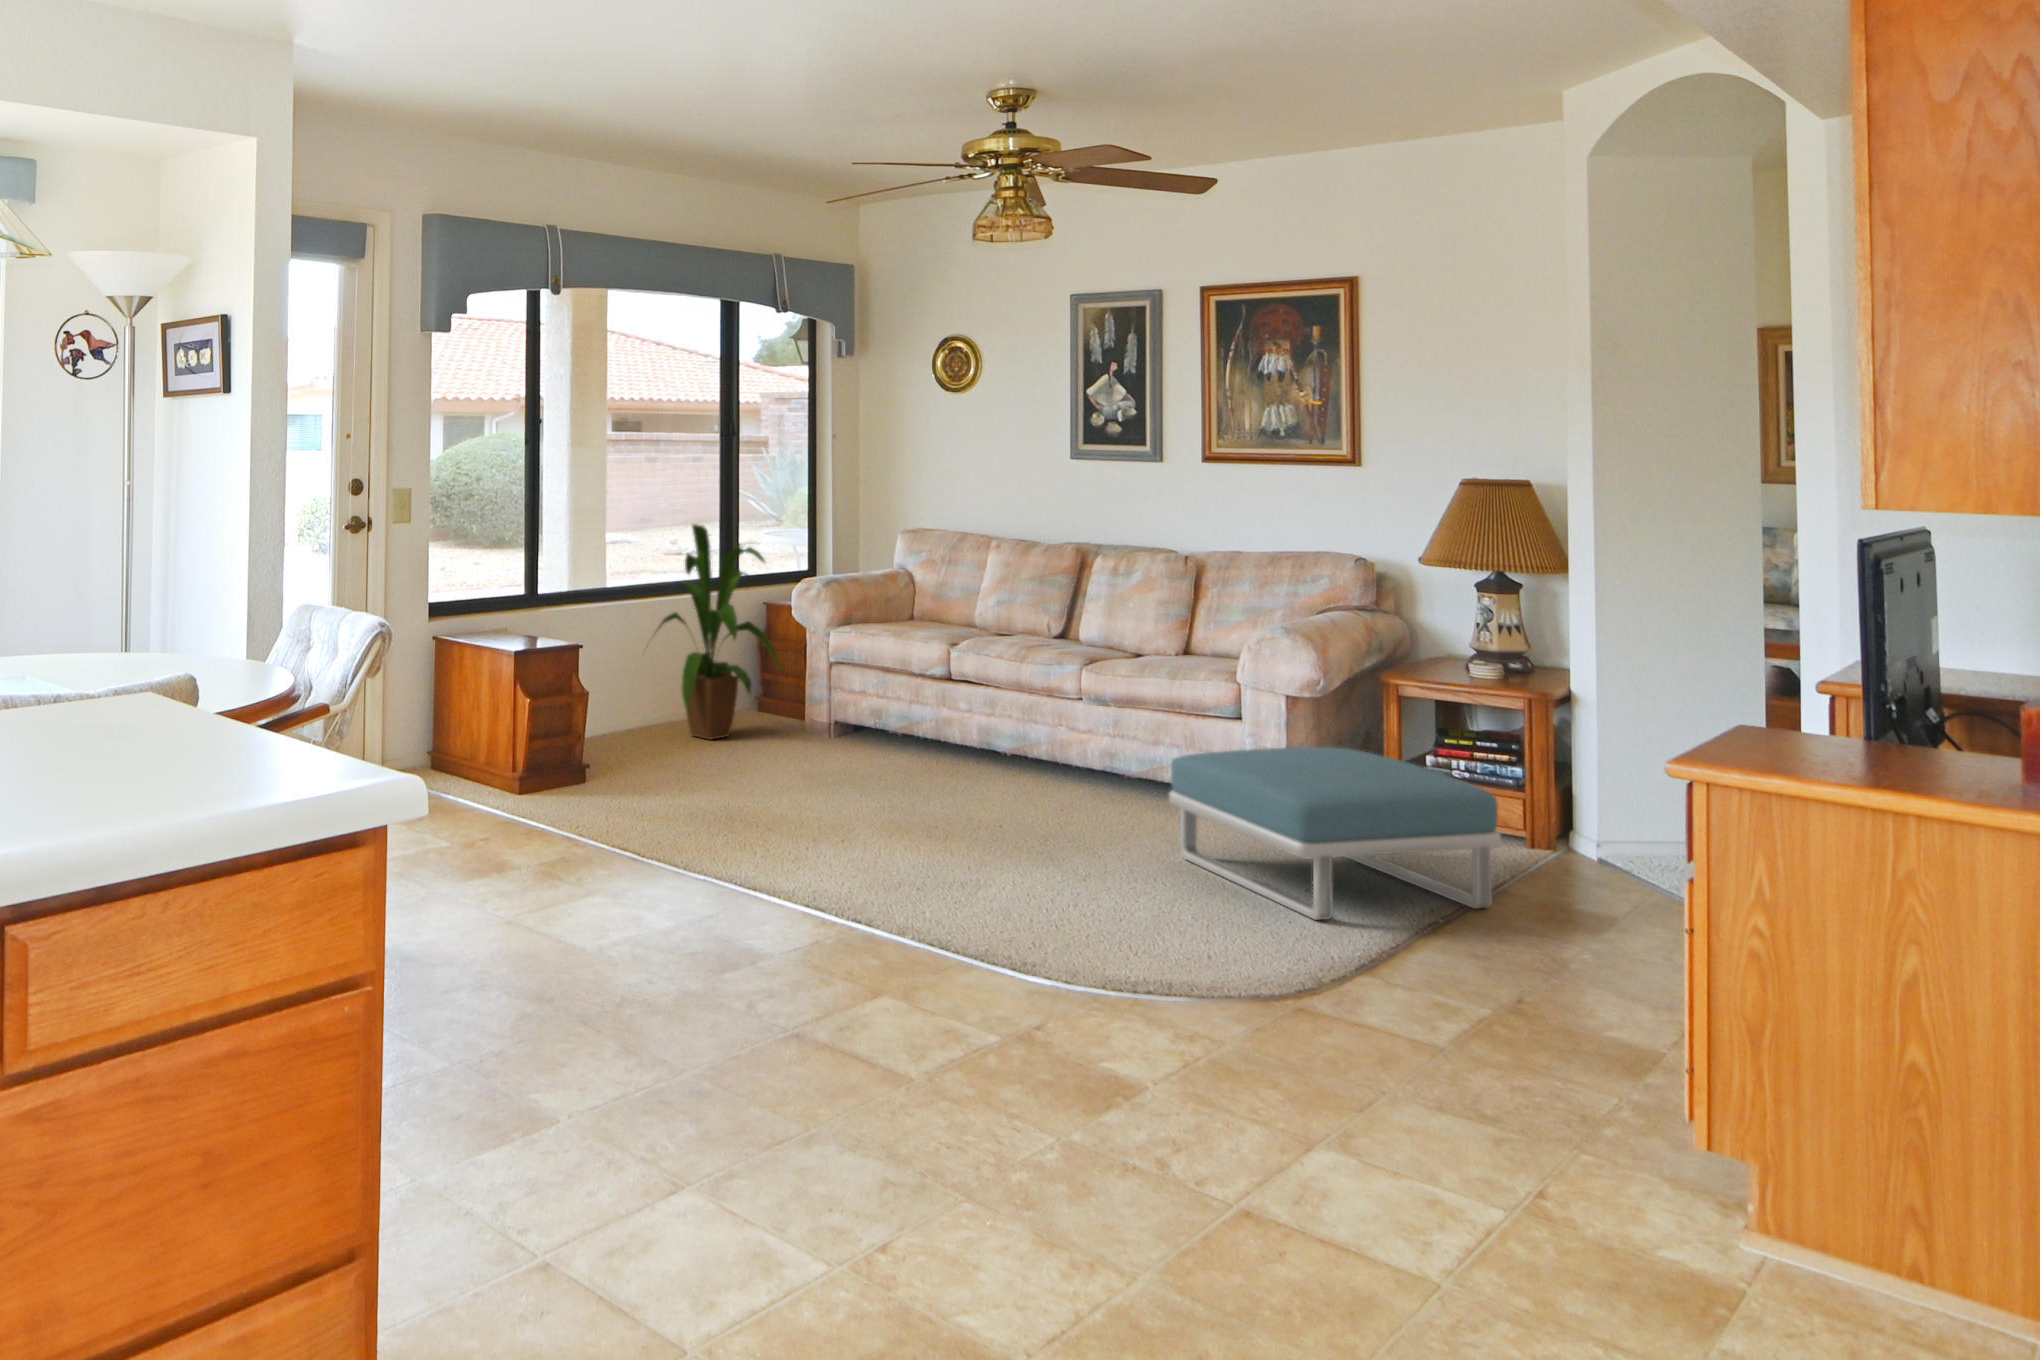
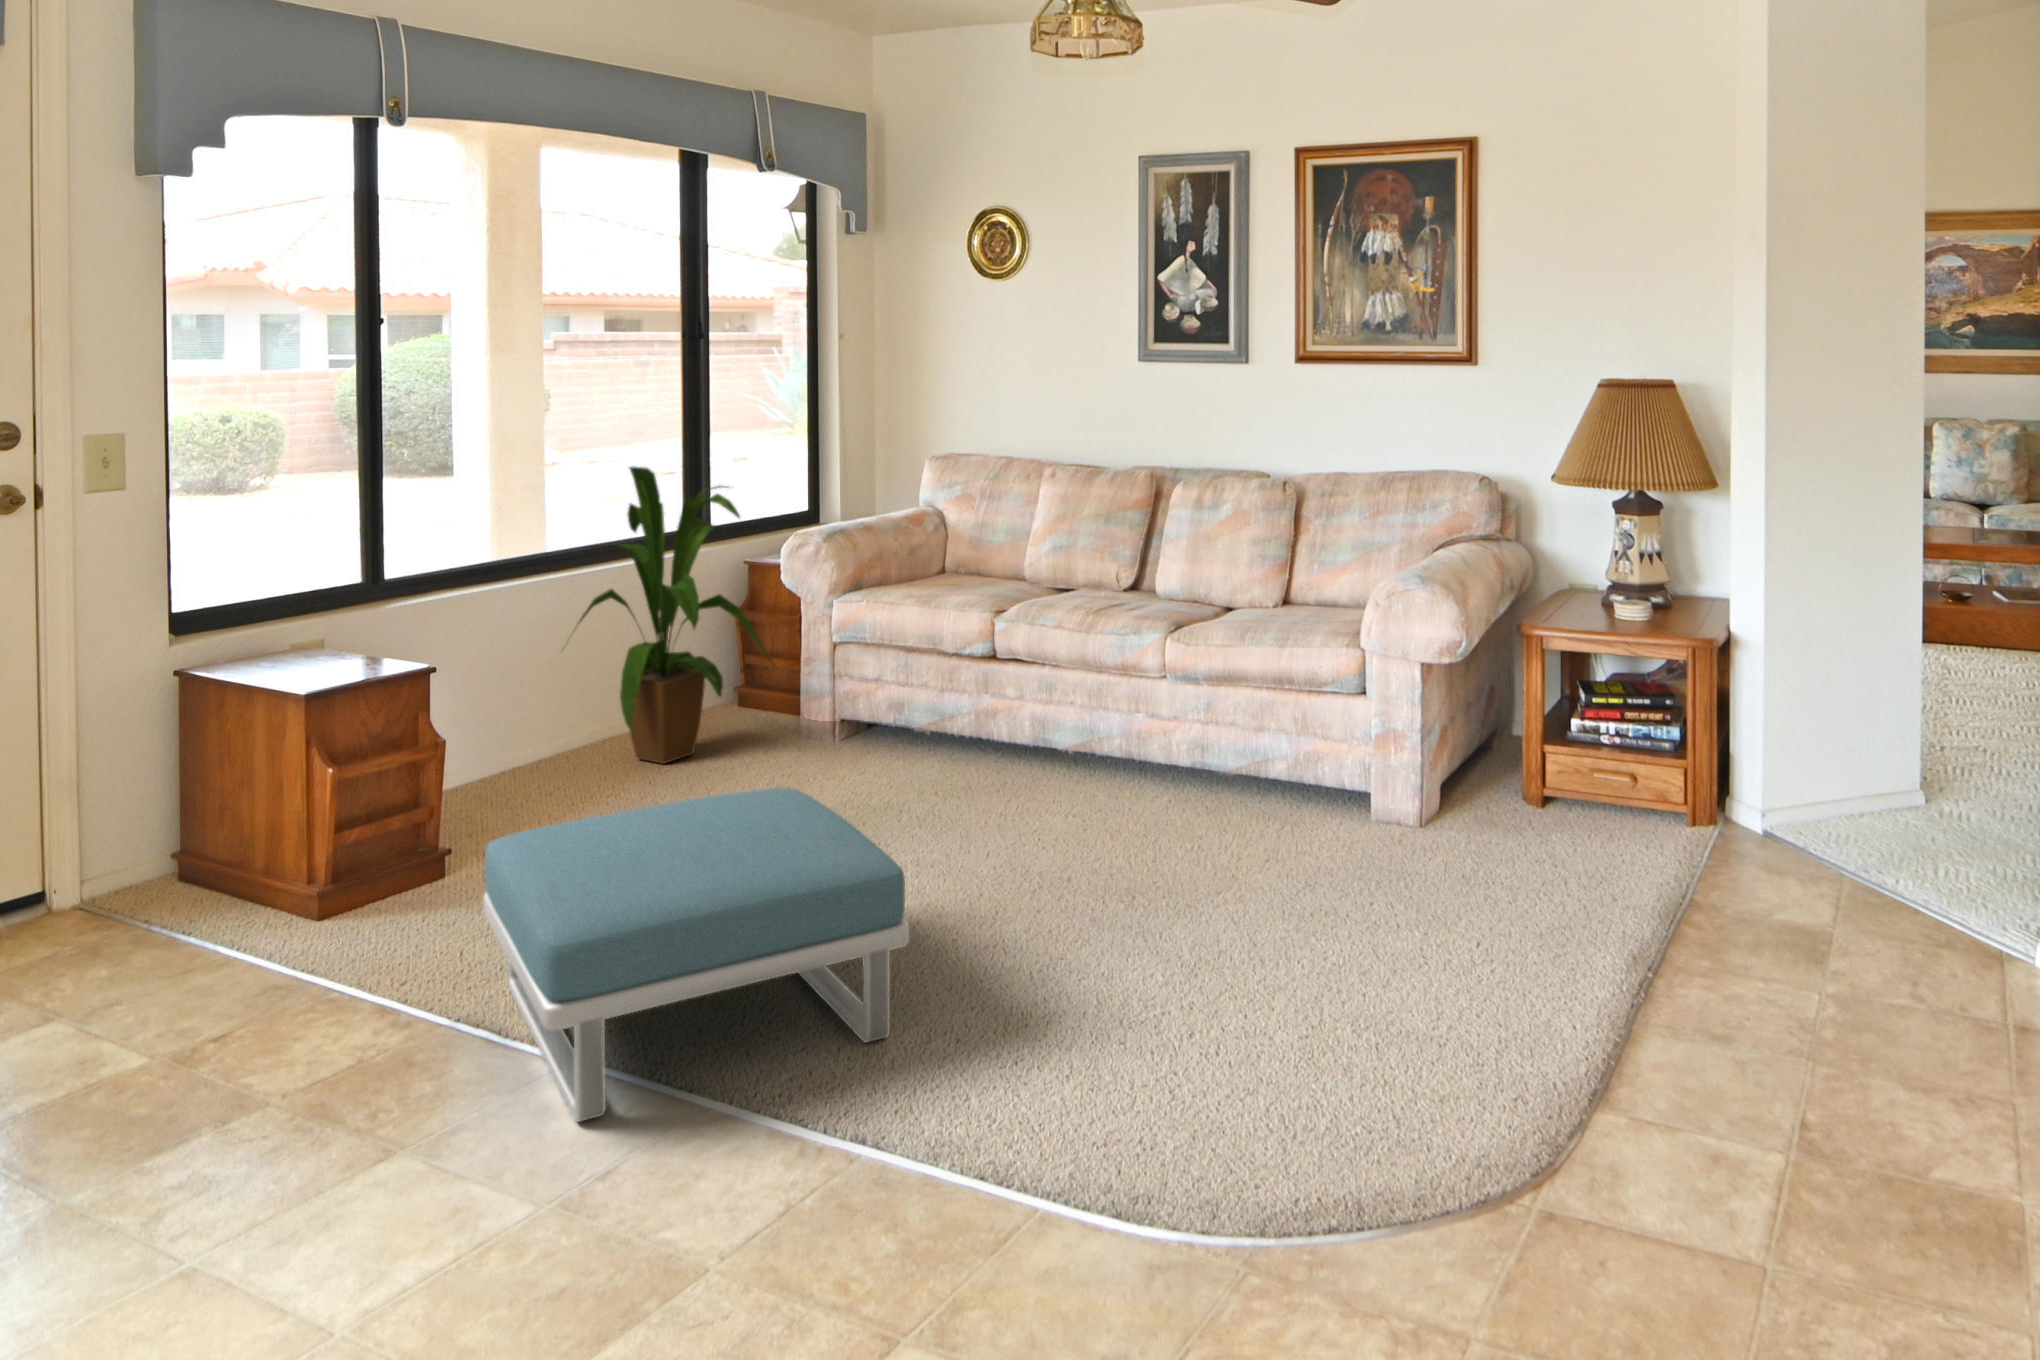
footstool: present [1169,747,1501,920] -> present [483,788,909,1122]

